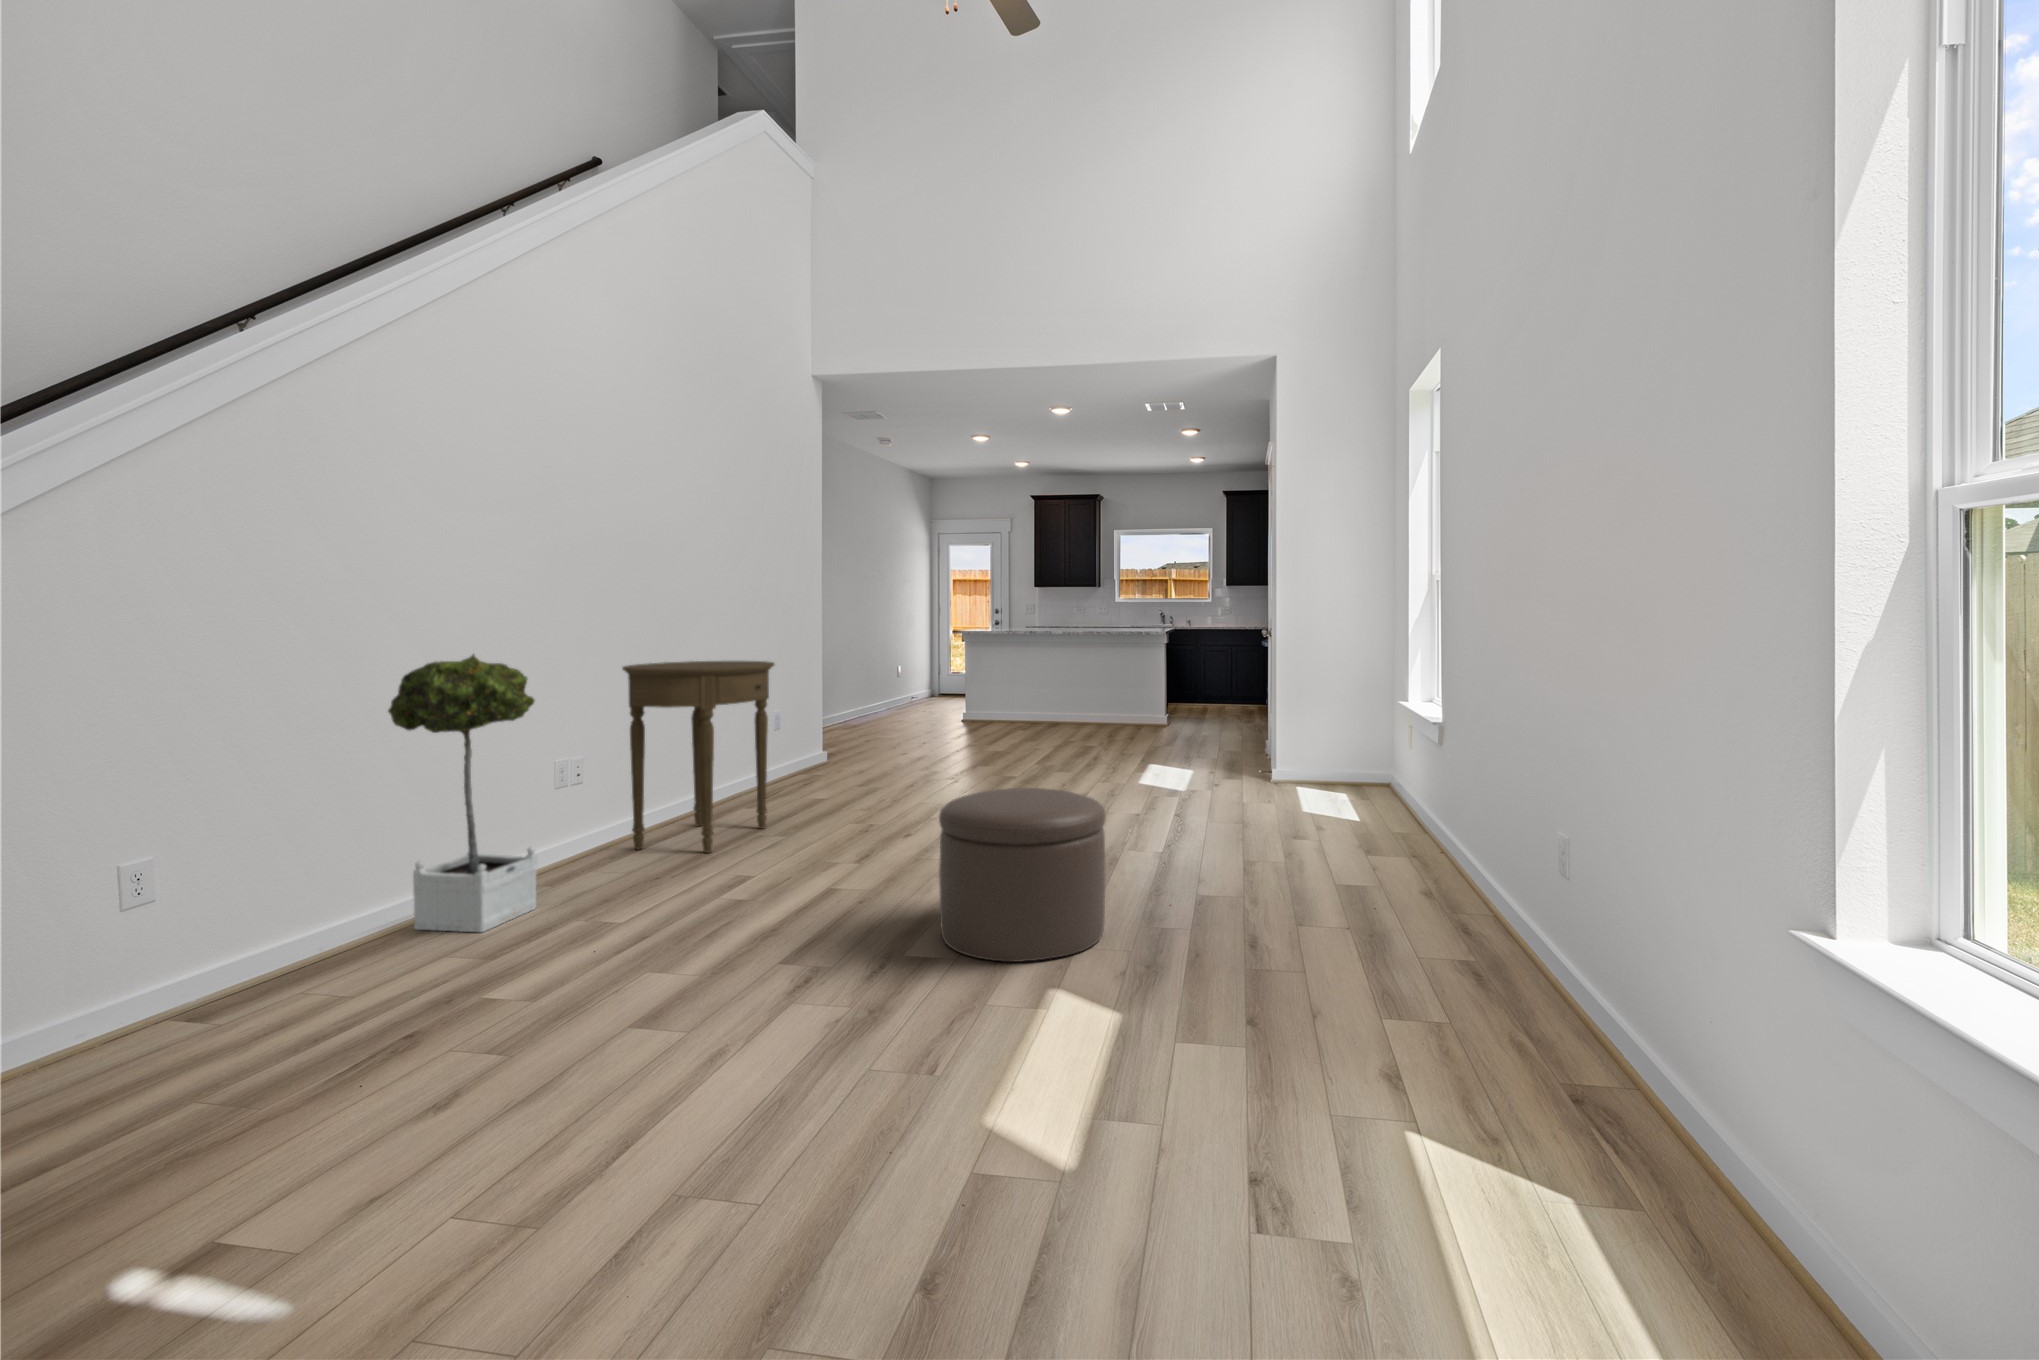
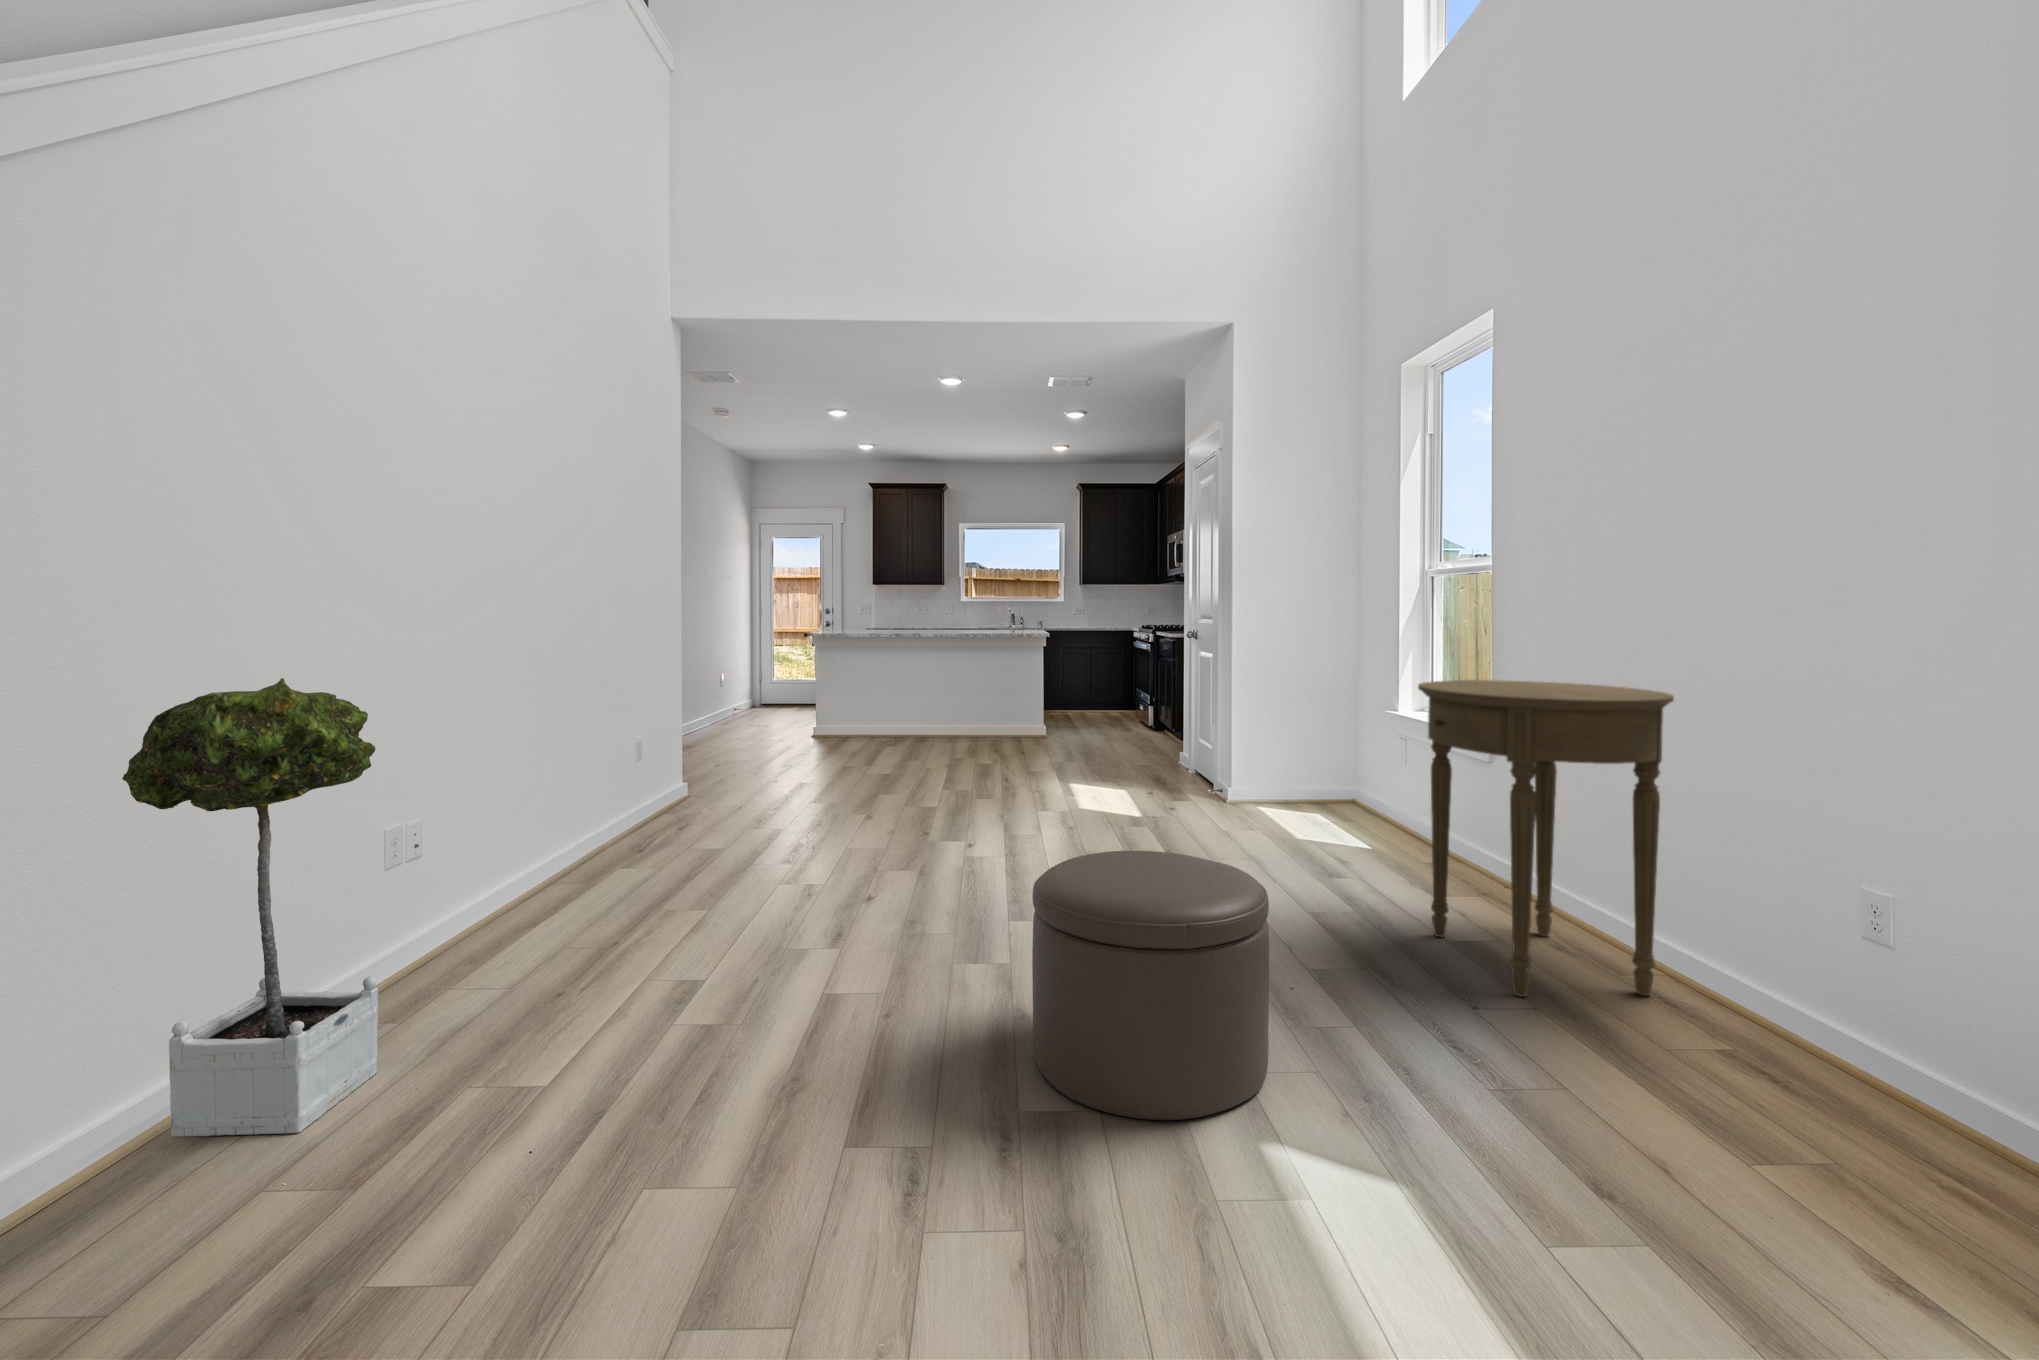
side table: present [622,661,774,853] -> present [1418,680,1674,997]

